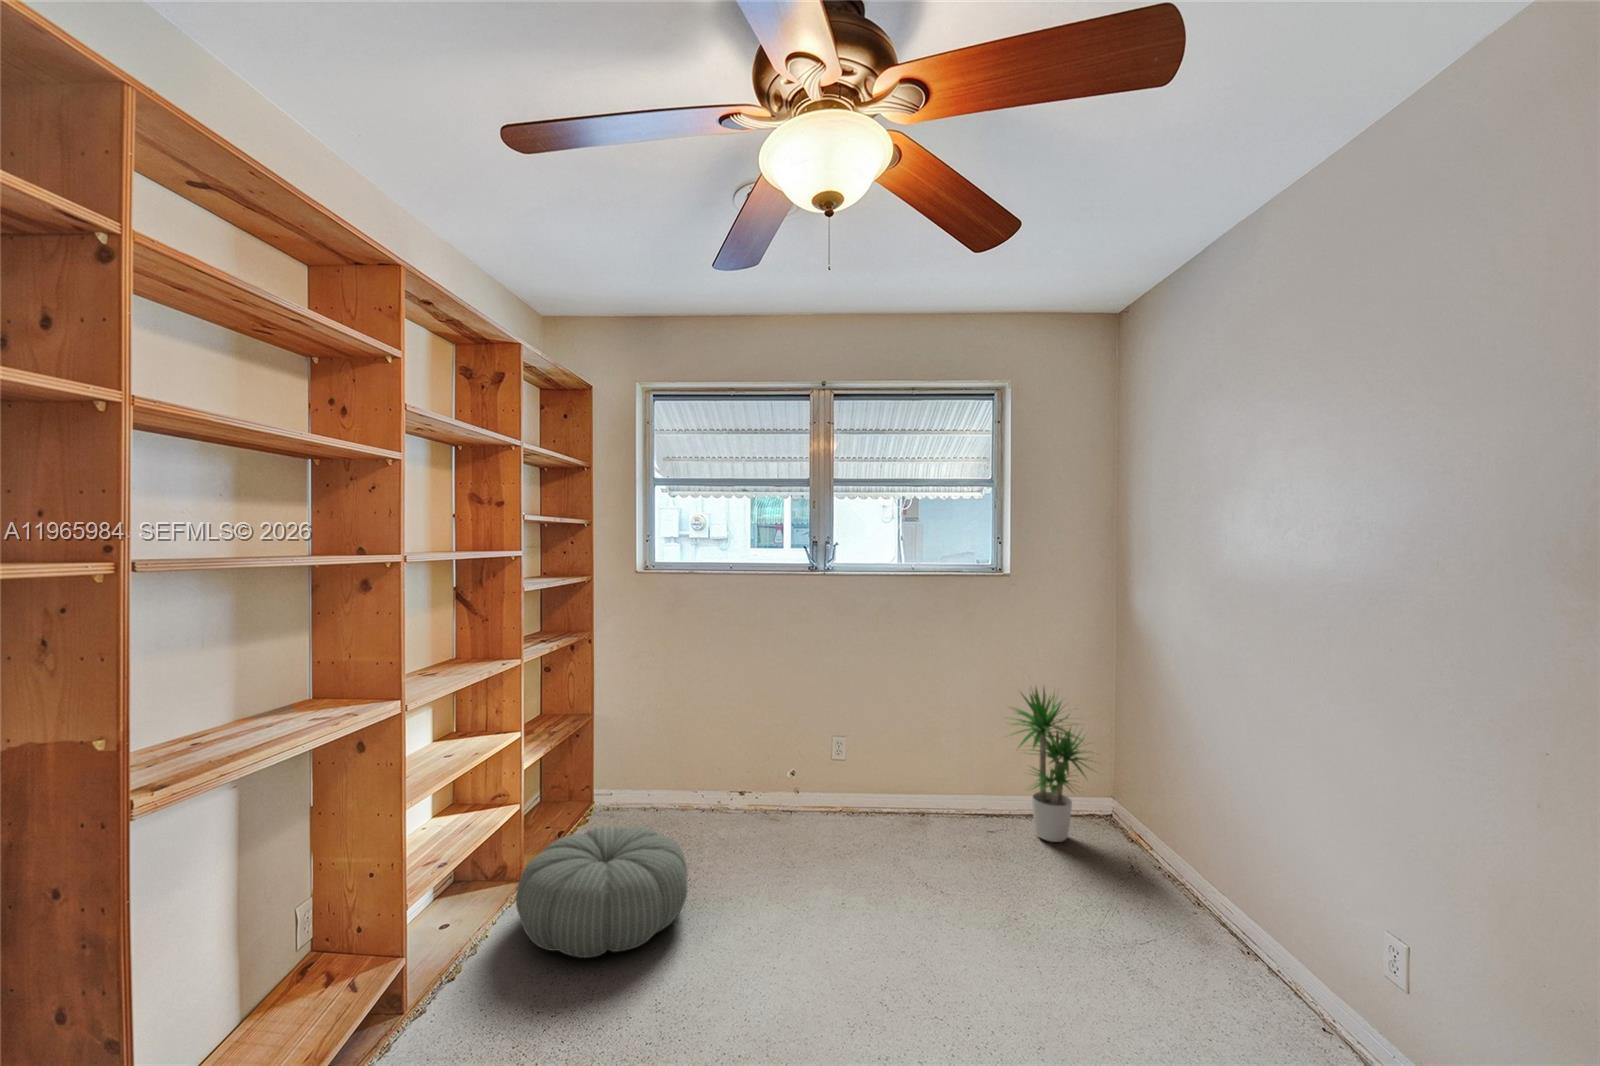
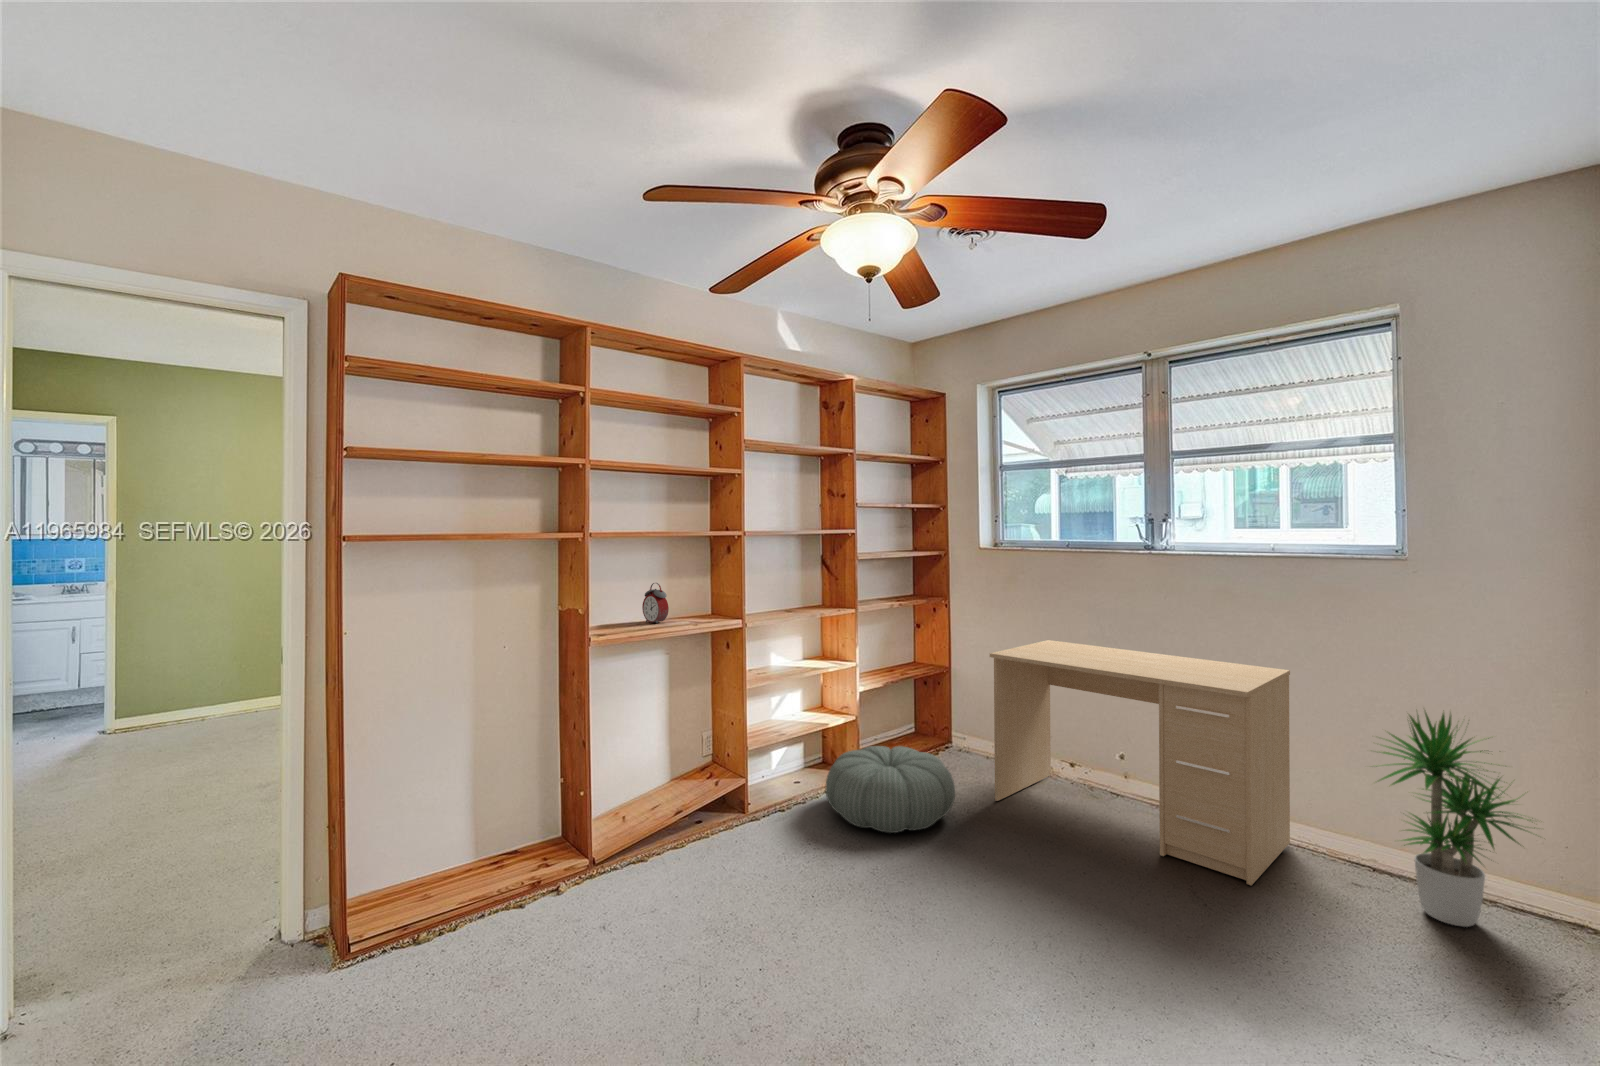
alarm clock: none [195,657,267,737] -> present [642,583,669,623]
desk: none [698,666,954,862] -> present [990,640,1290,886]

